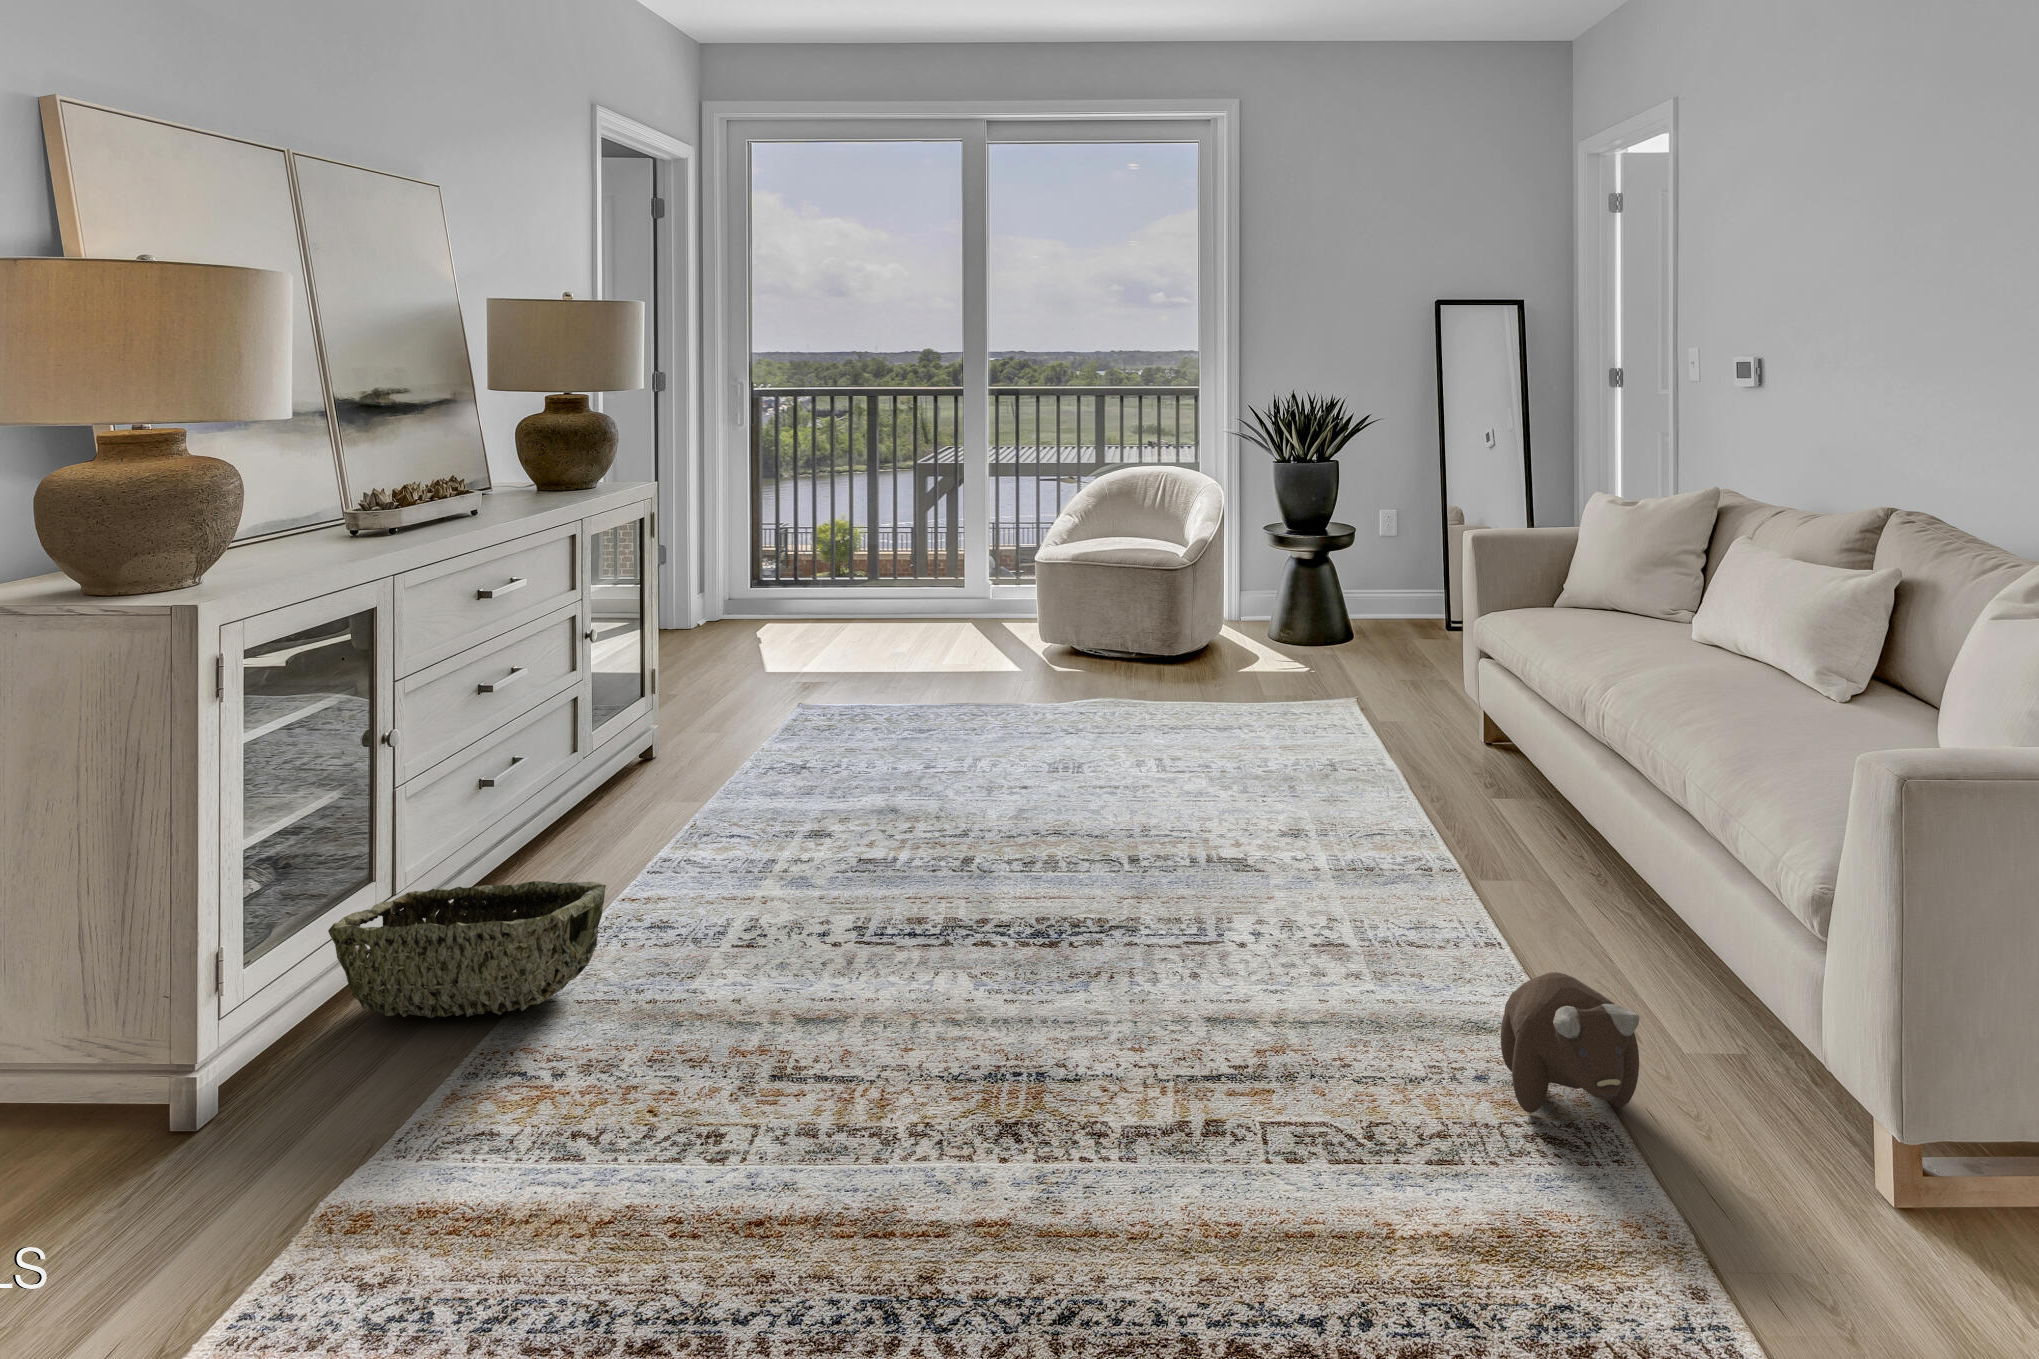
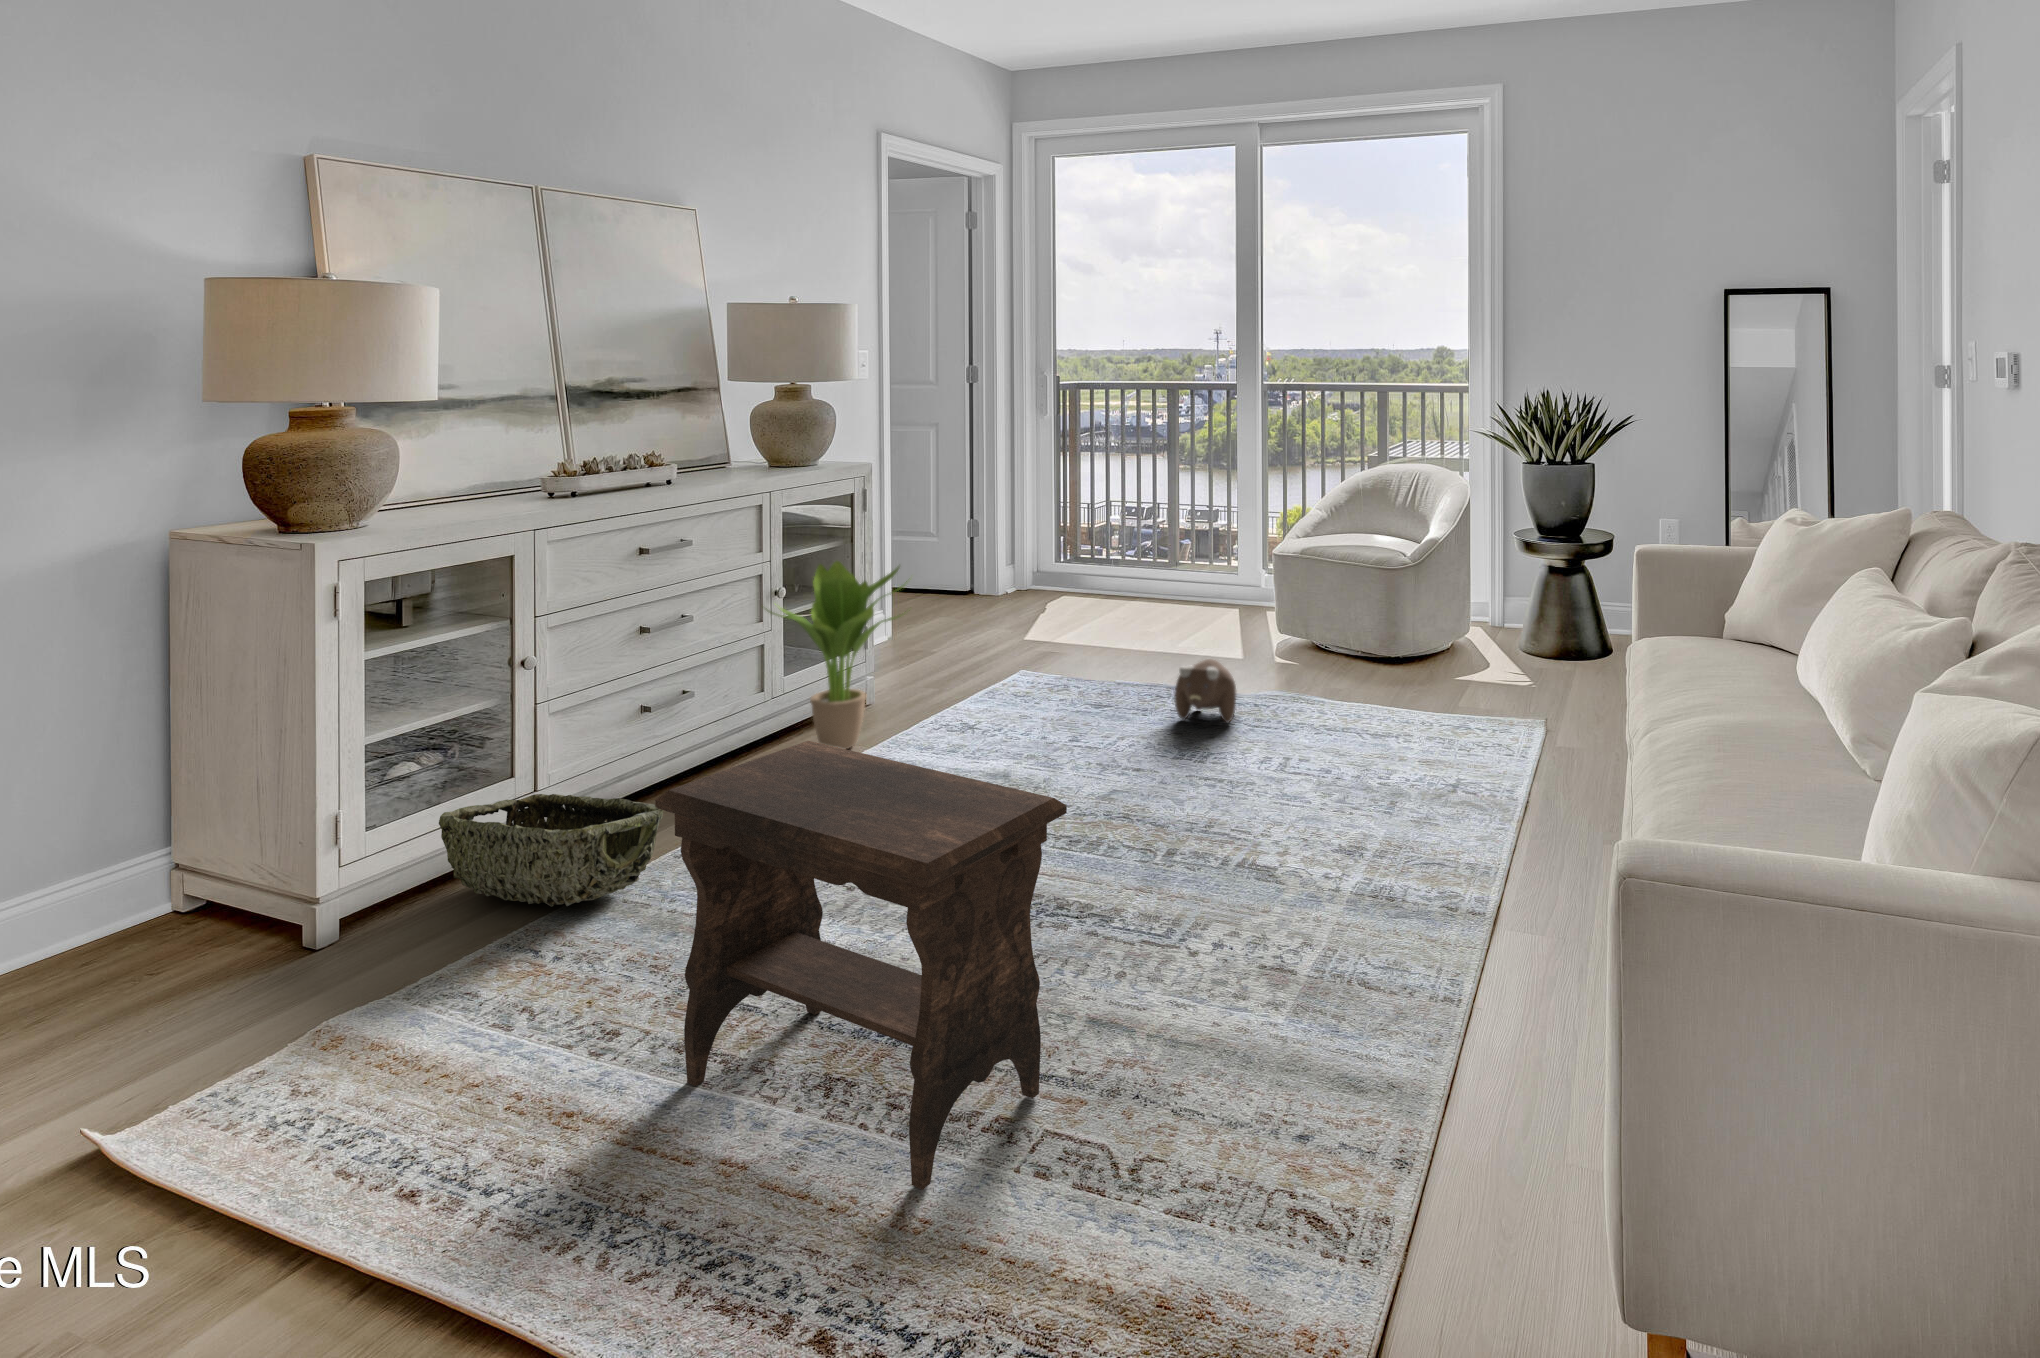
potted plant: none [590,591,760,812] -> present [766,561,911,749]
footstool: none [809,771,1243,1200] -> present [655,741,1067,1190]
plush toy: present [1500,972,1639,1113] -> present [1174,659,1236,723]

